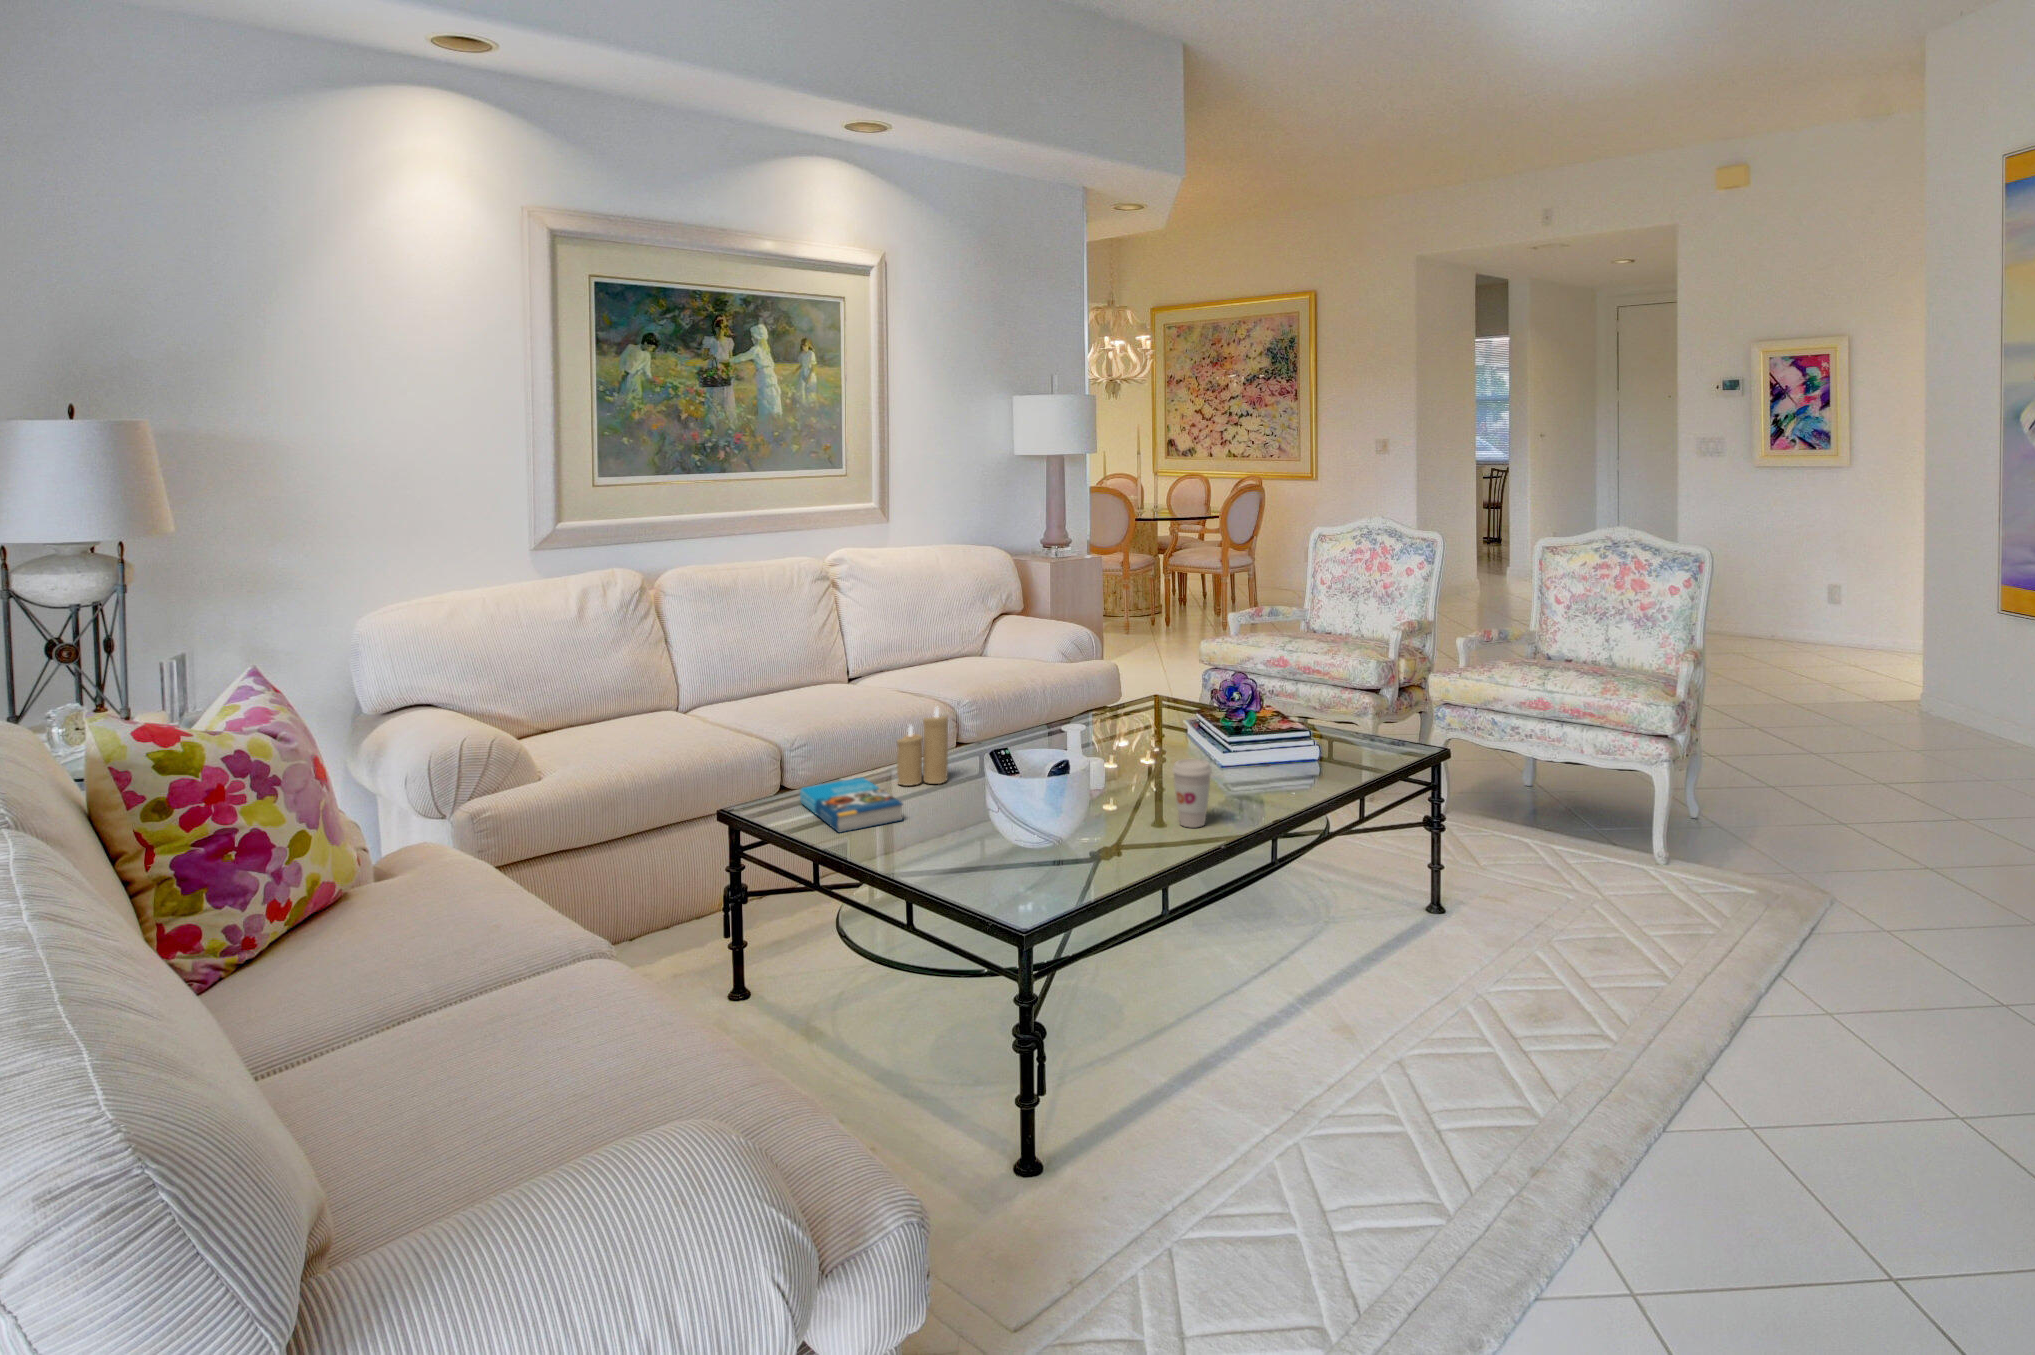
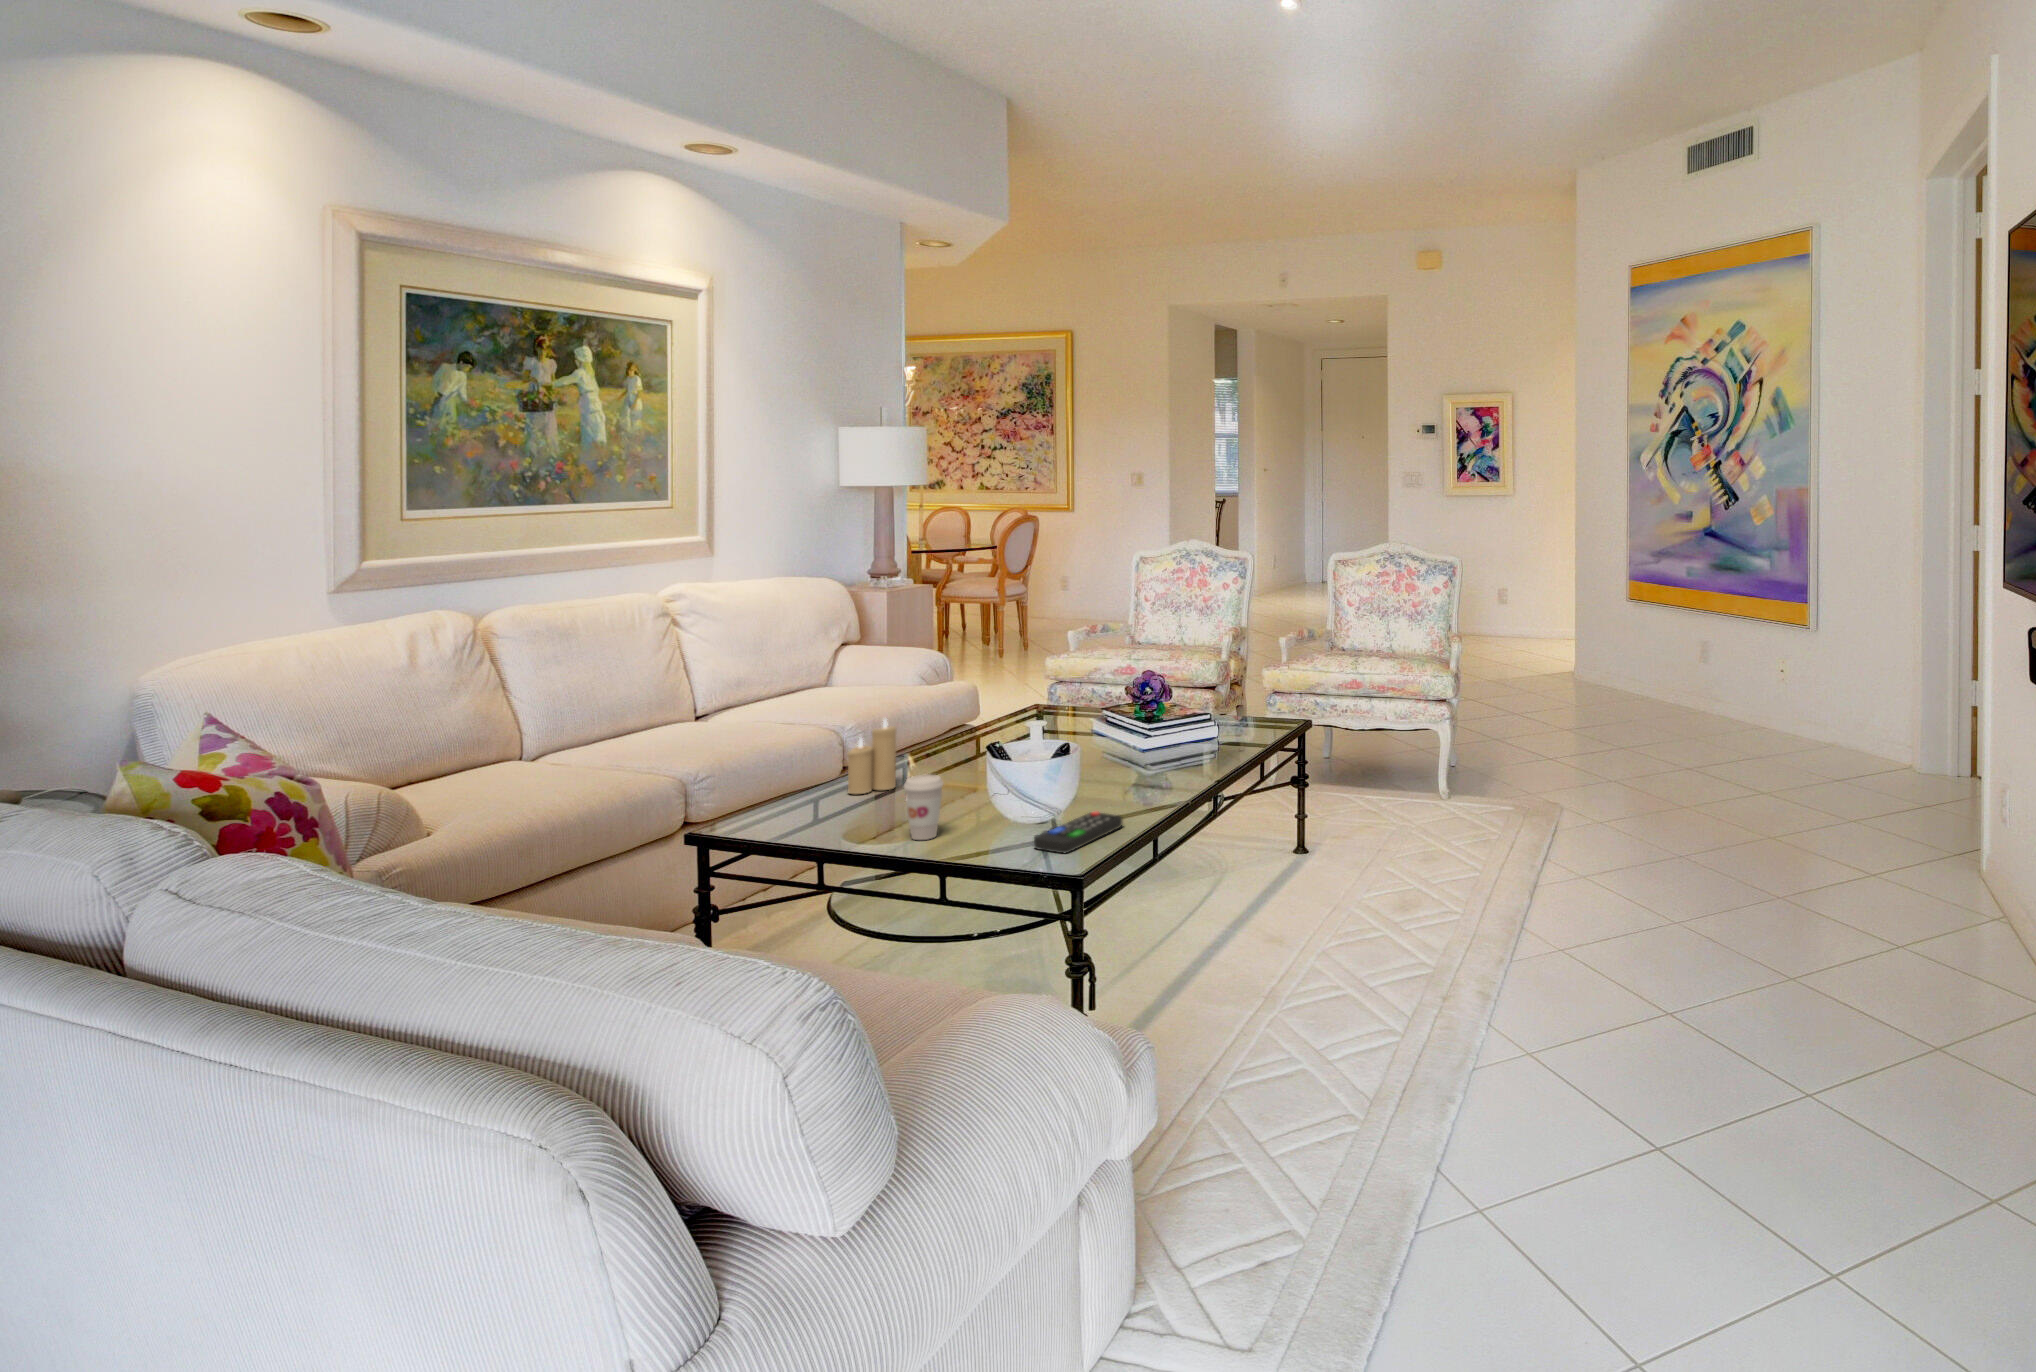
coffee cup: present [1172,759,1212,828] -> present [904,774,943,840]
book: present [800,778,903,832] -> none [765,789,886,836]
remote control: none [1014,843,1130,894] -> present [1034,812,1122,854]

